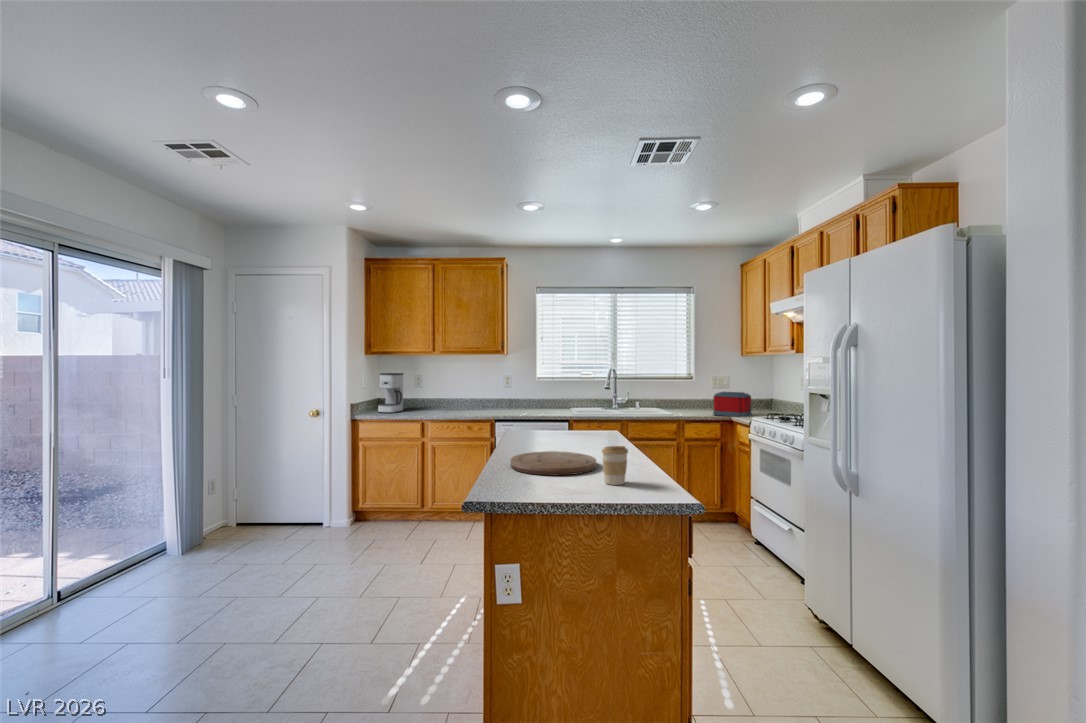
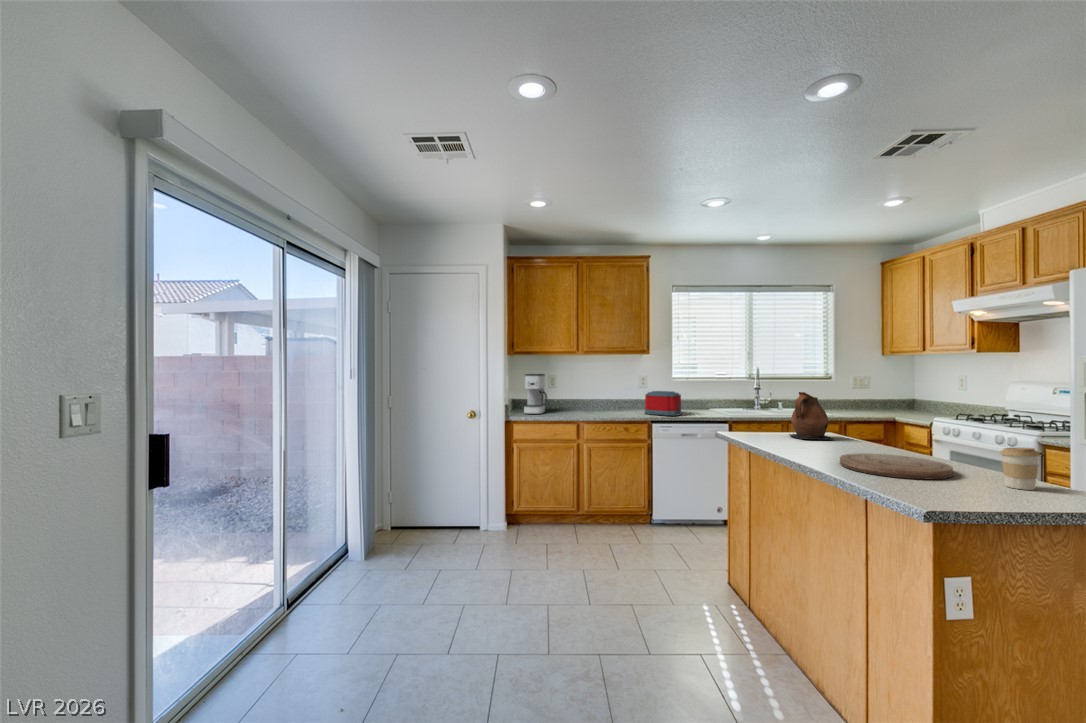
toaster: present [713,392,752,417] -> present [645,391,682,416]
ceramic pitcher: none [550,393,586,439] -> present [789,392,834,440]

